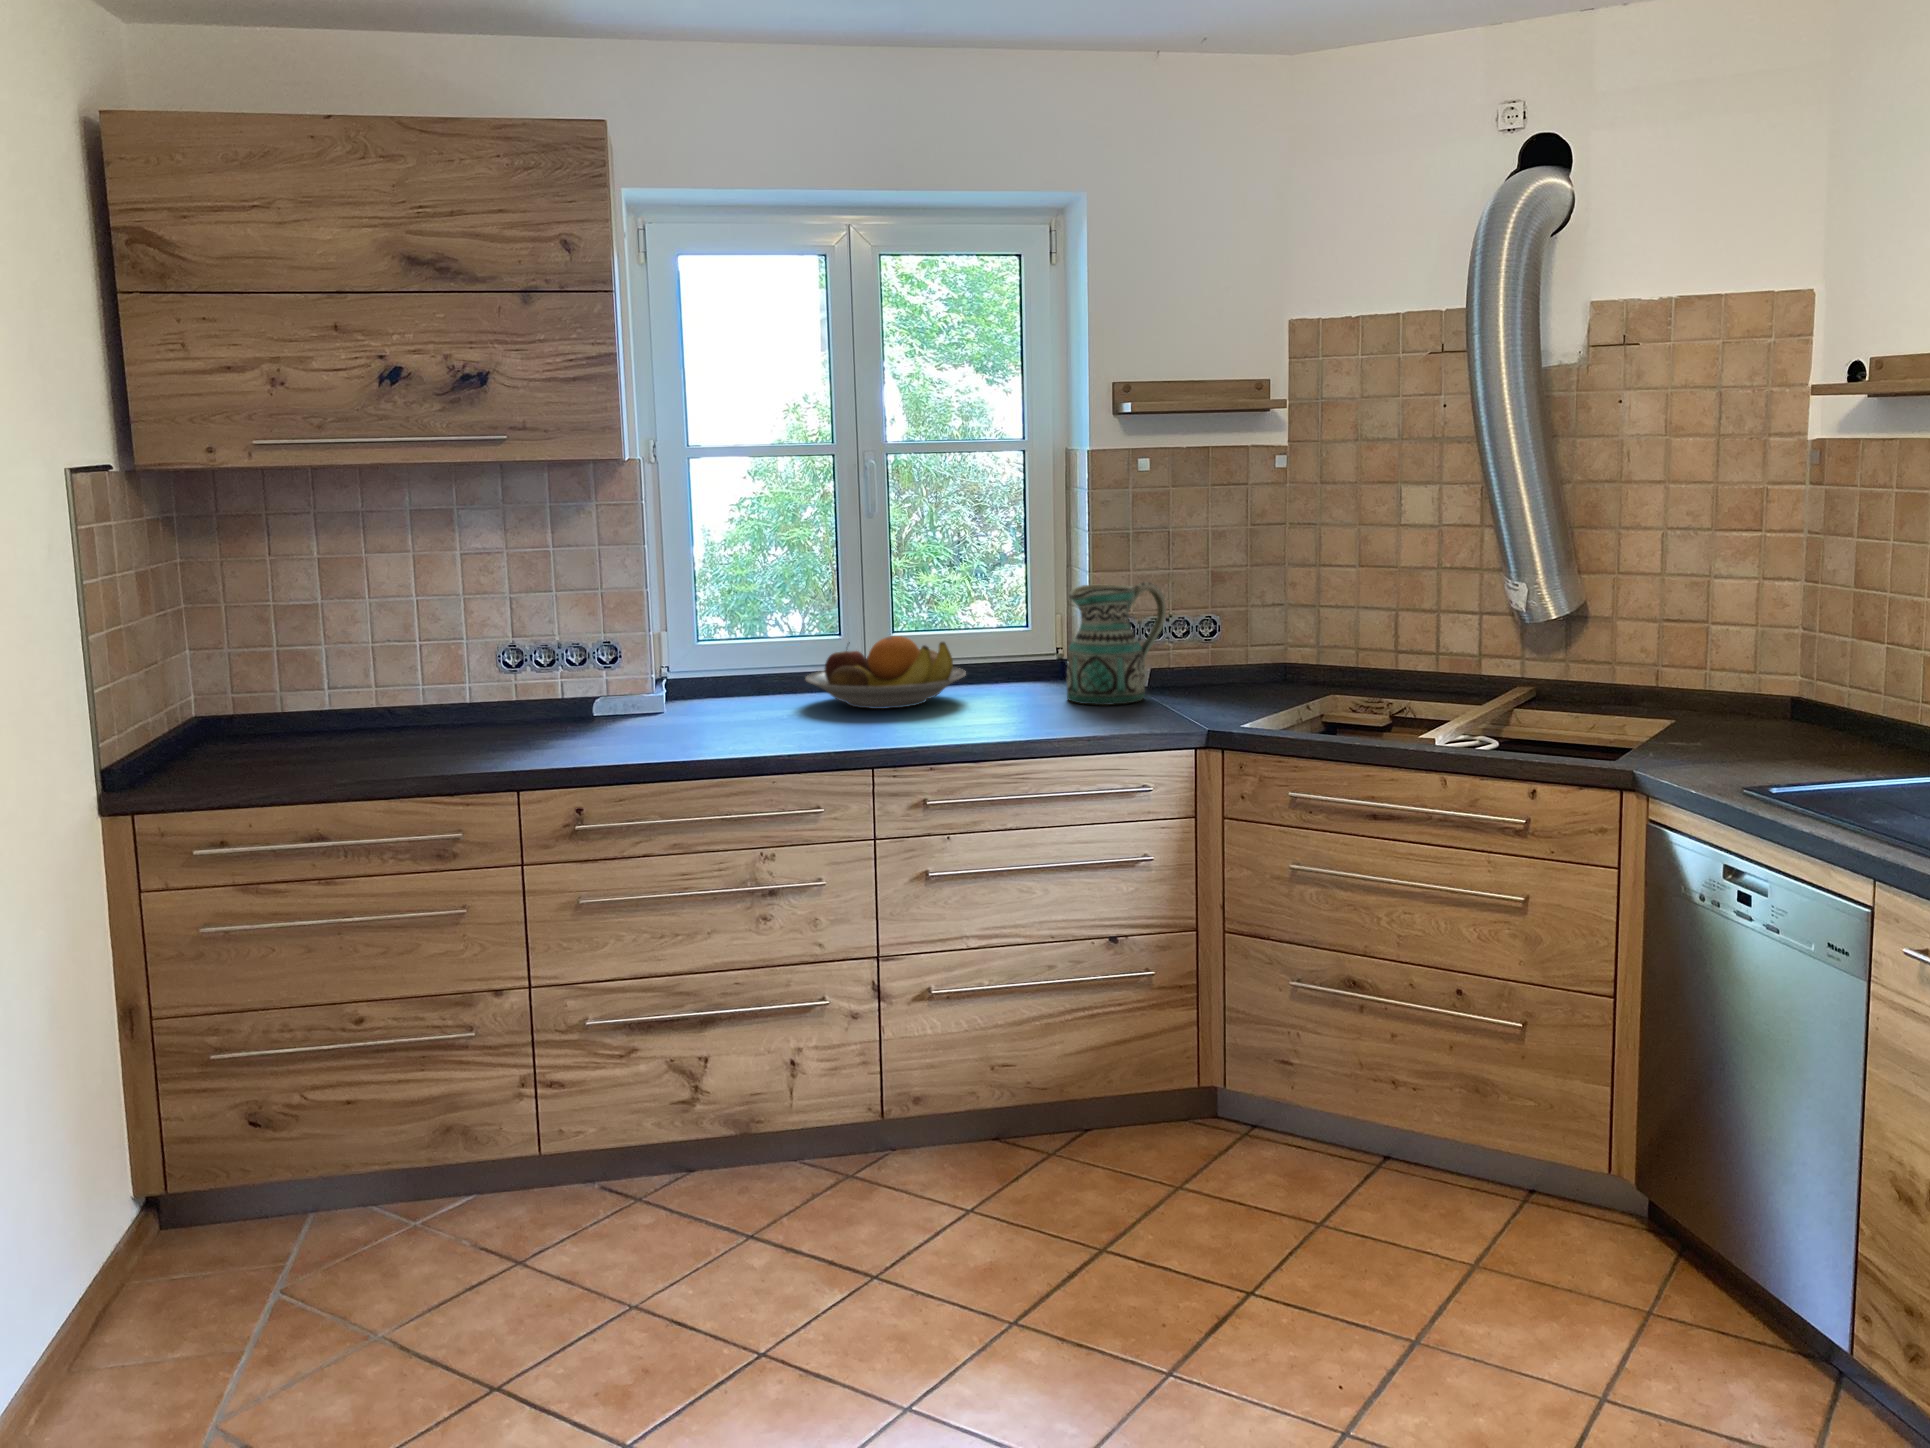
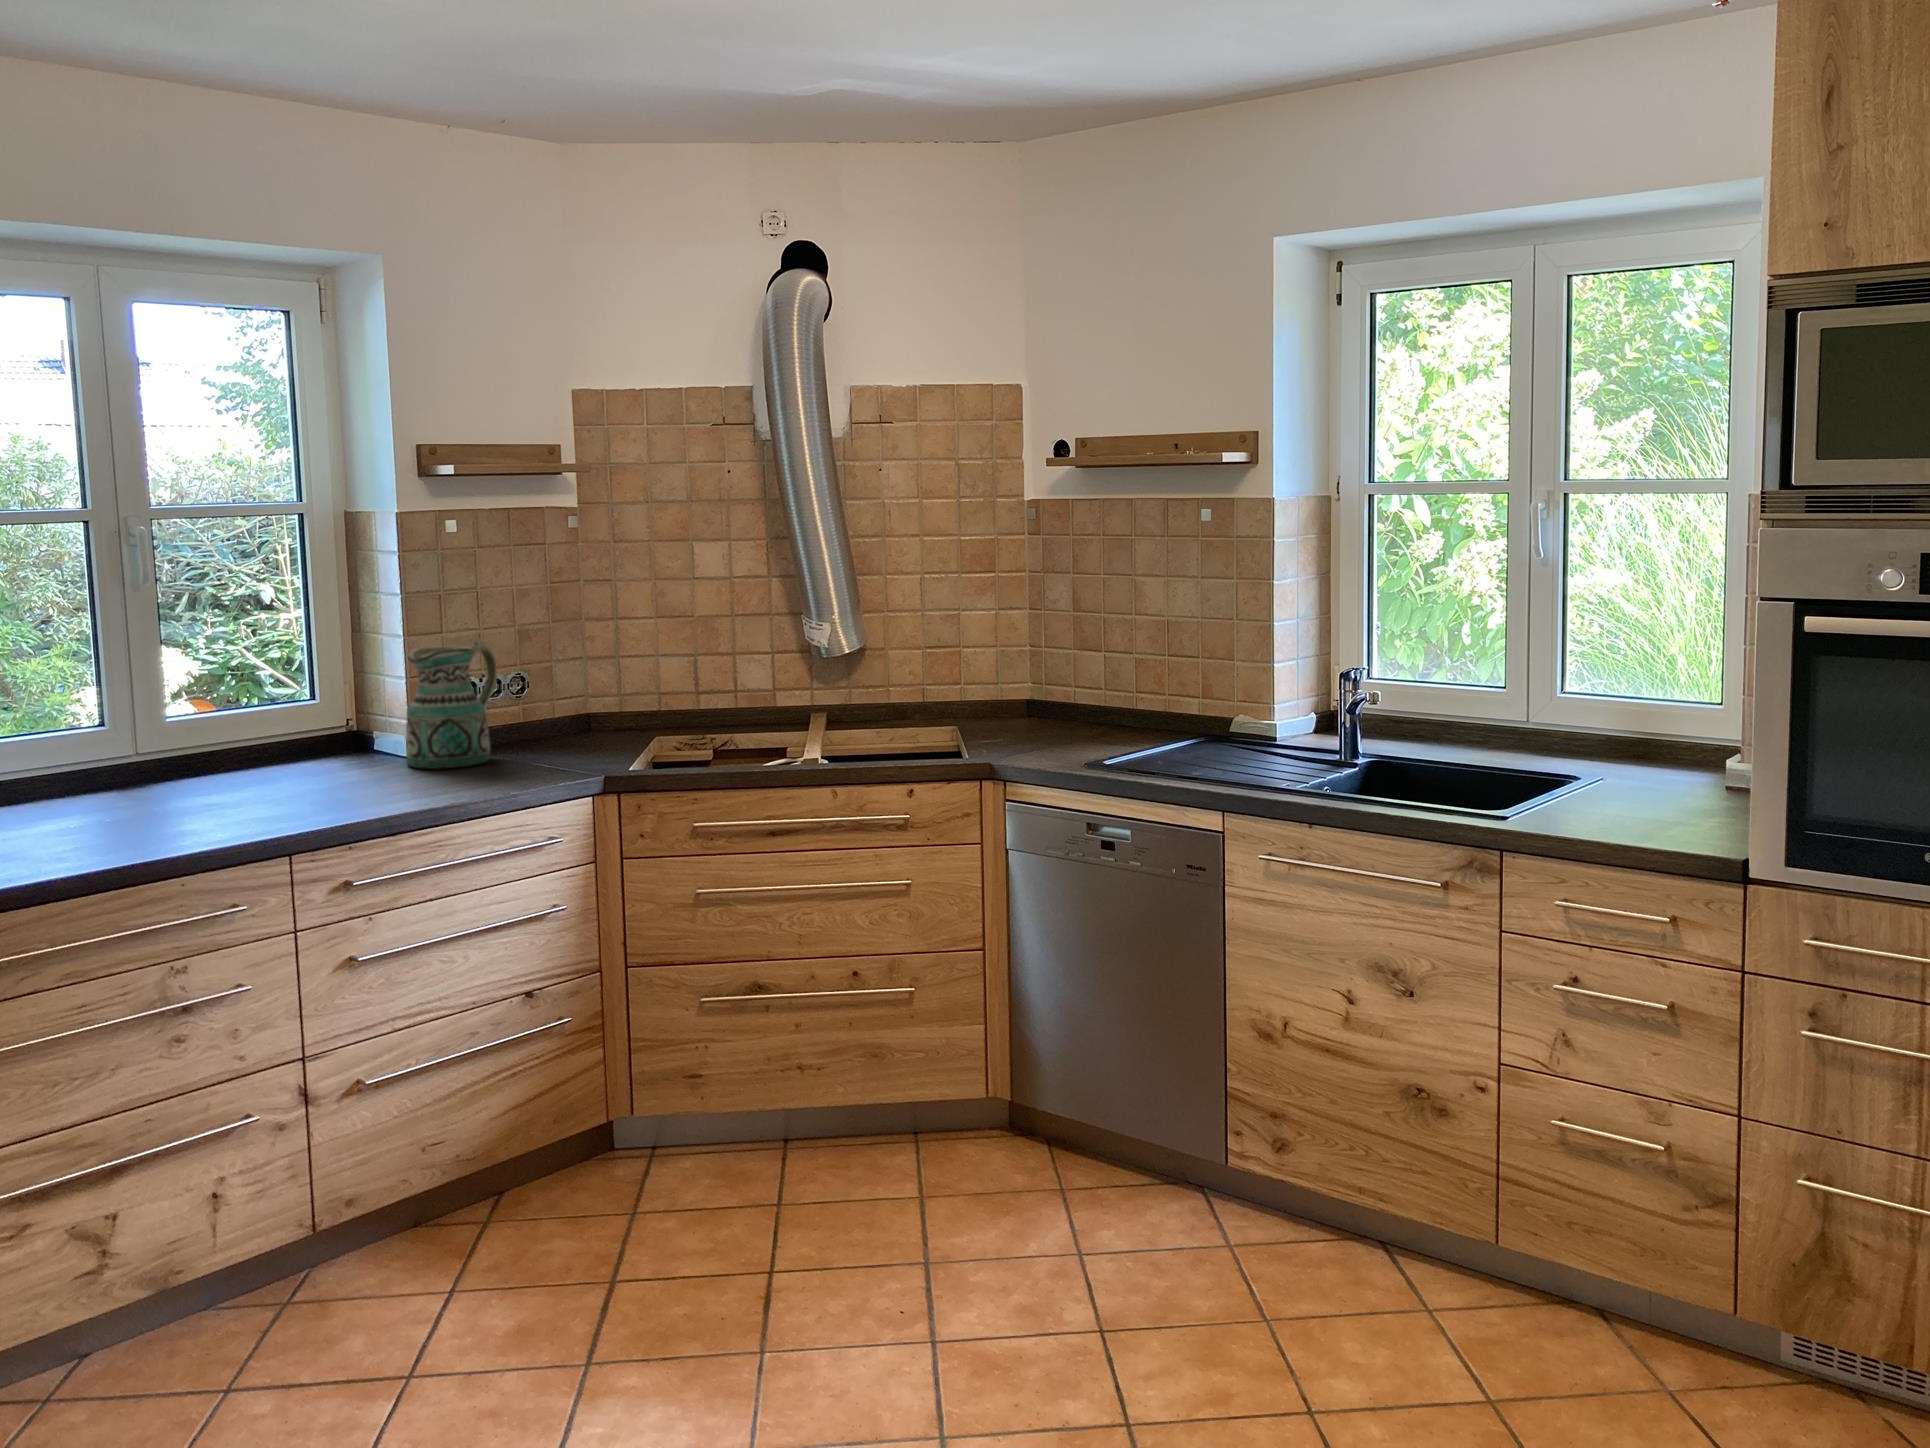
fruit bowl: present [806,636,966,709] -> none [101,716,300,799]

